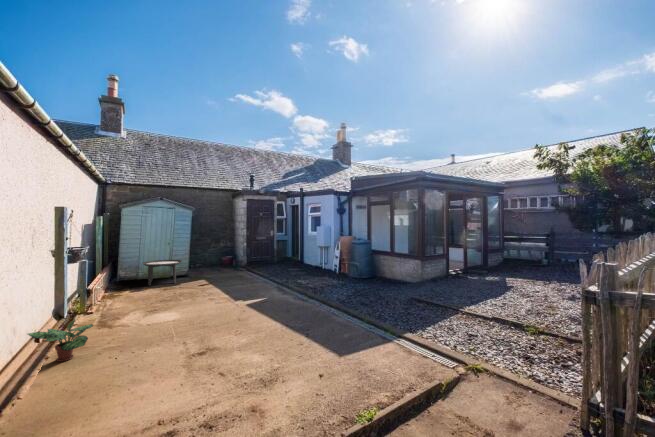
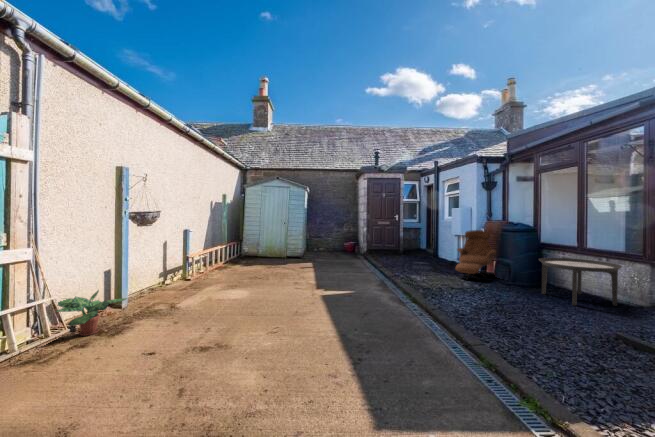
lounge chair: none [323,243,348,279] -> present [456,230,496,280]
round table: present [143,260,182,285] -> present [539,258,622,306]

